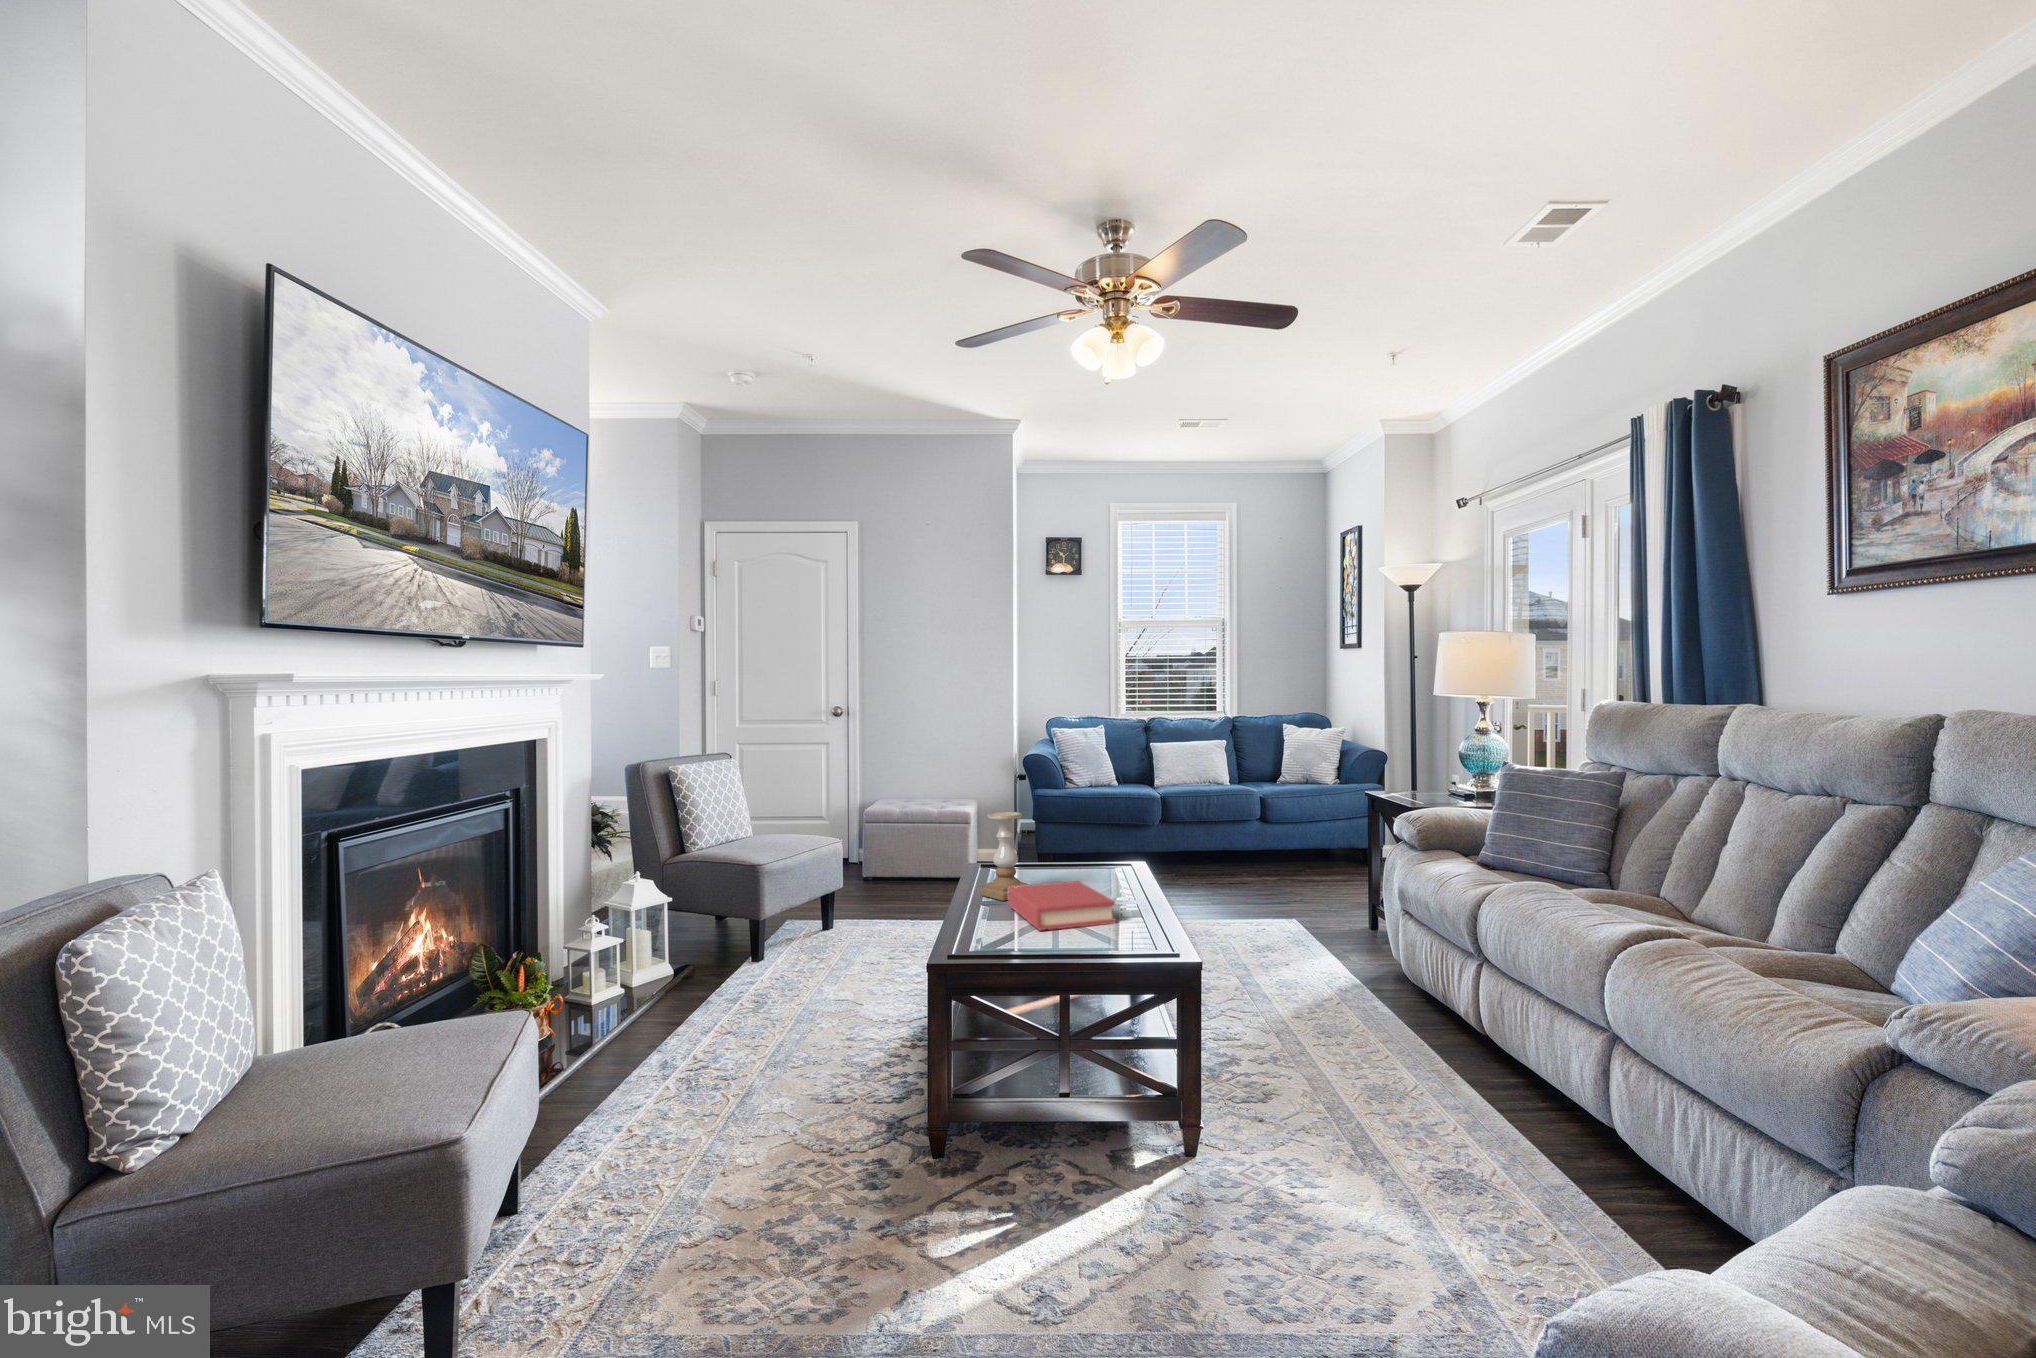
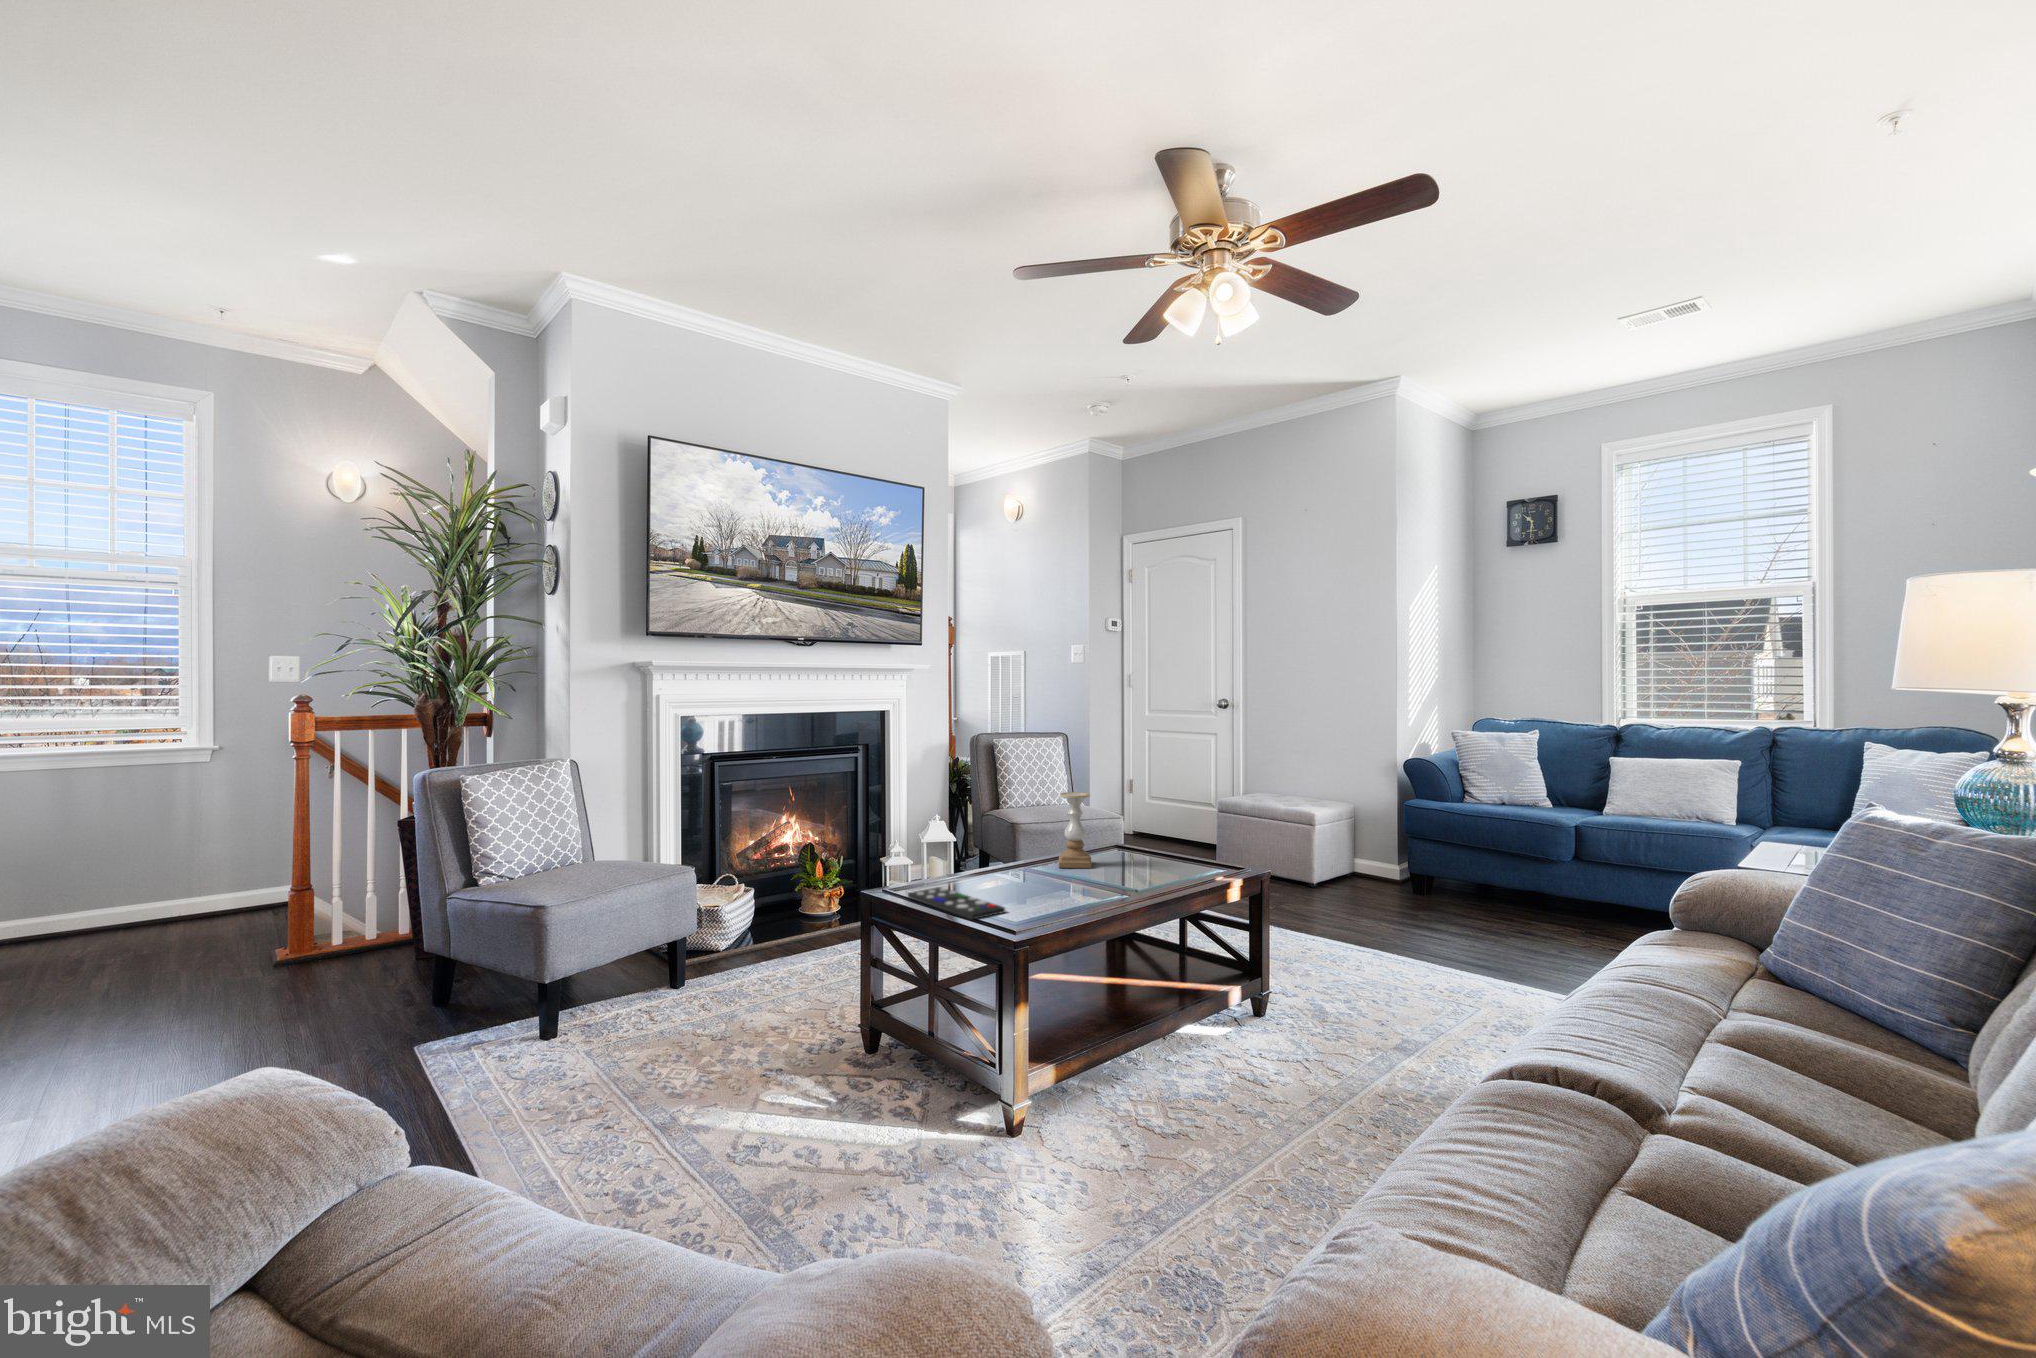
hardback book: present [1008,881,1116,930] -> none [1006,855,1106,898]
remote control: none [975,942,1113,964] -> present [908,887,1005,920]

